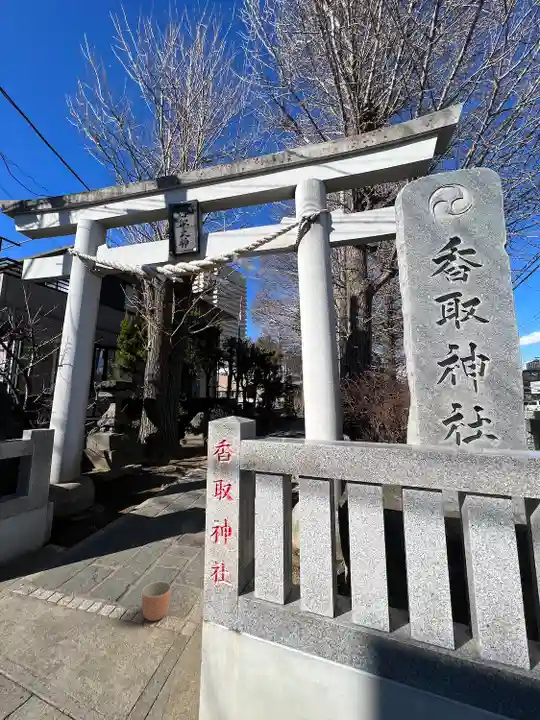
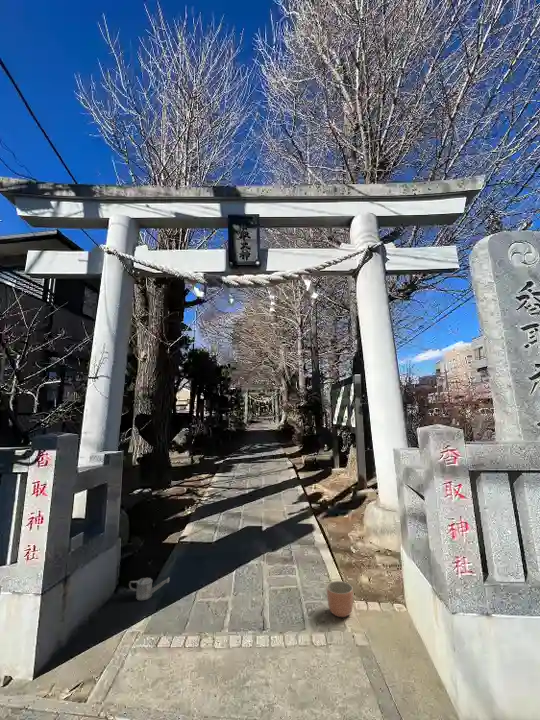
watering can: none [28,542,57,561] -> present [129,578,169,600]

